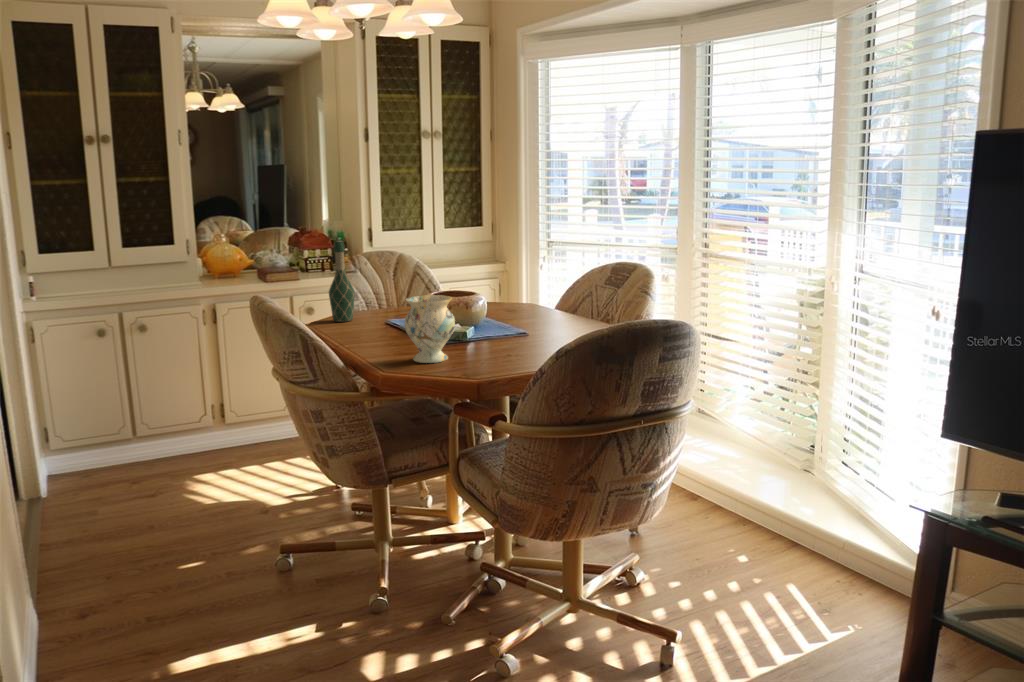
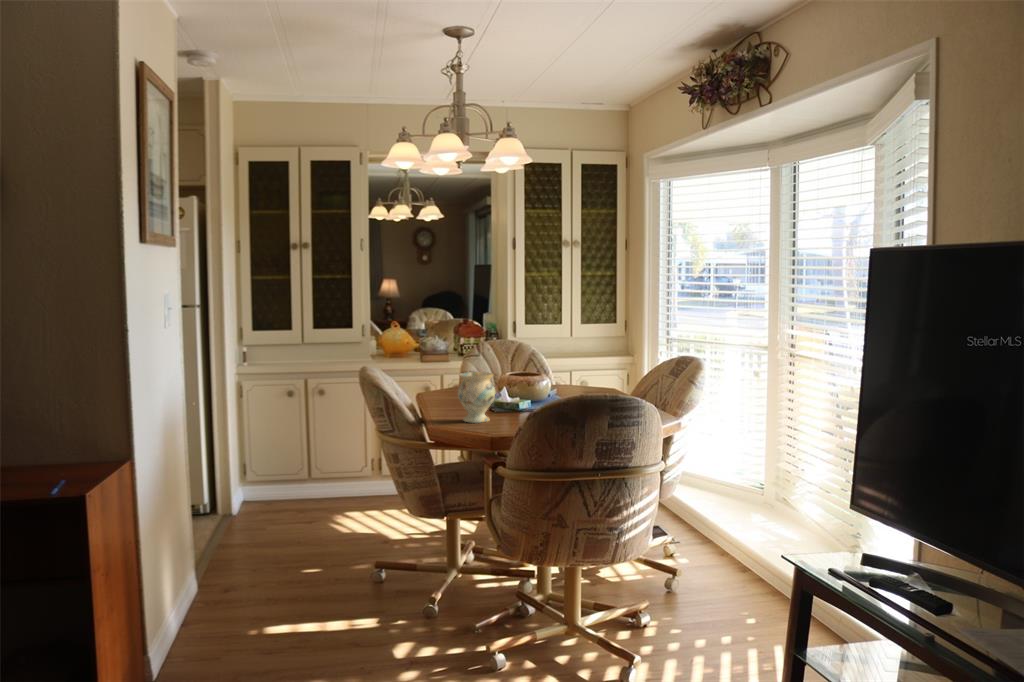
wine bottle: present [329,242,355,322] -> none [439,330,458,393]

